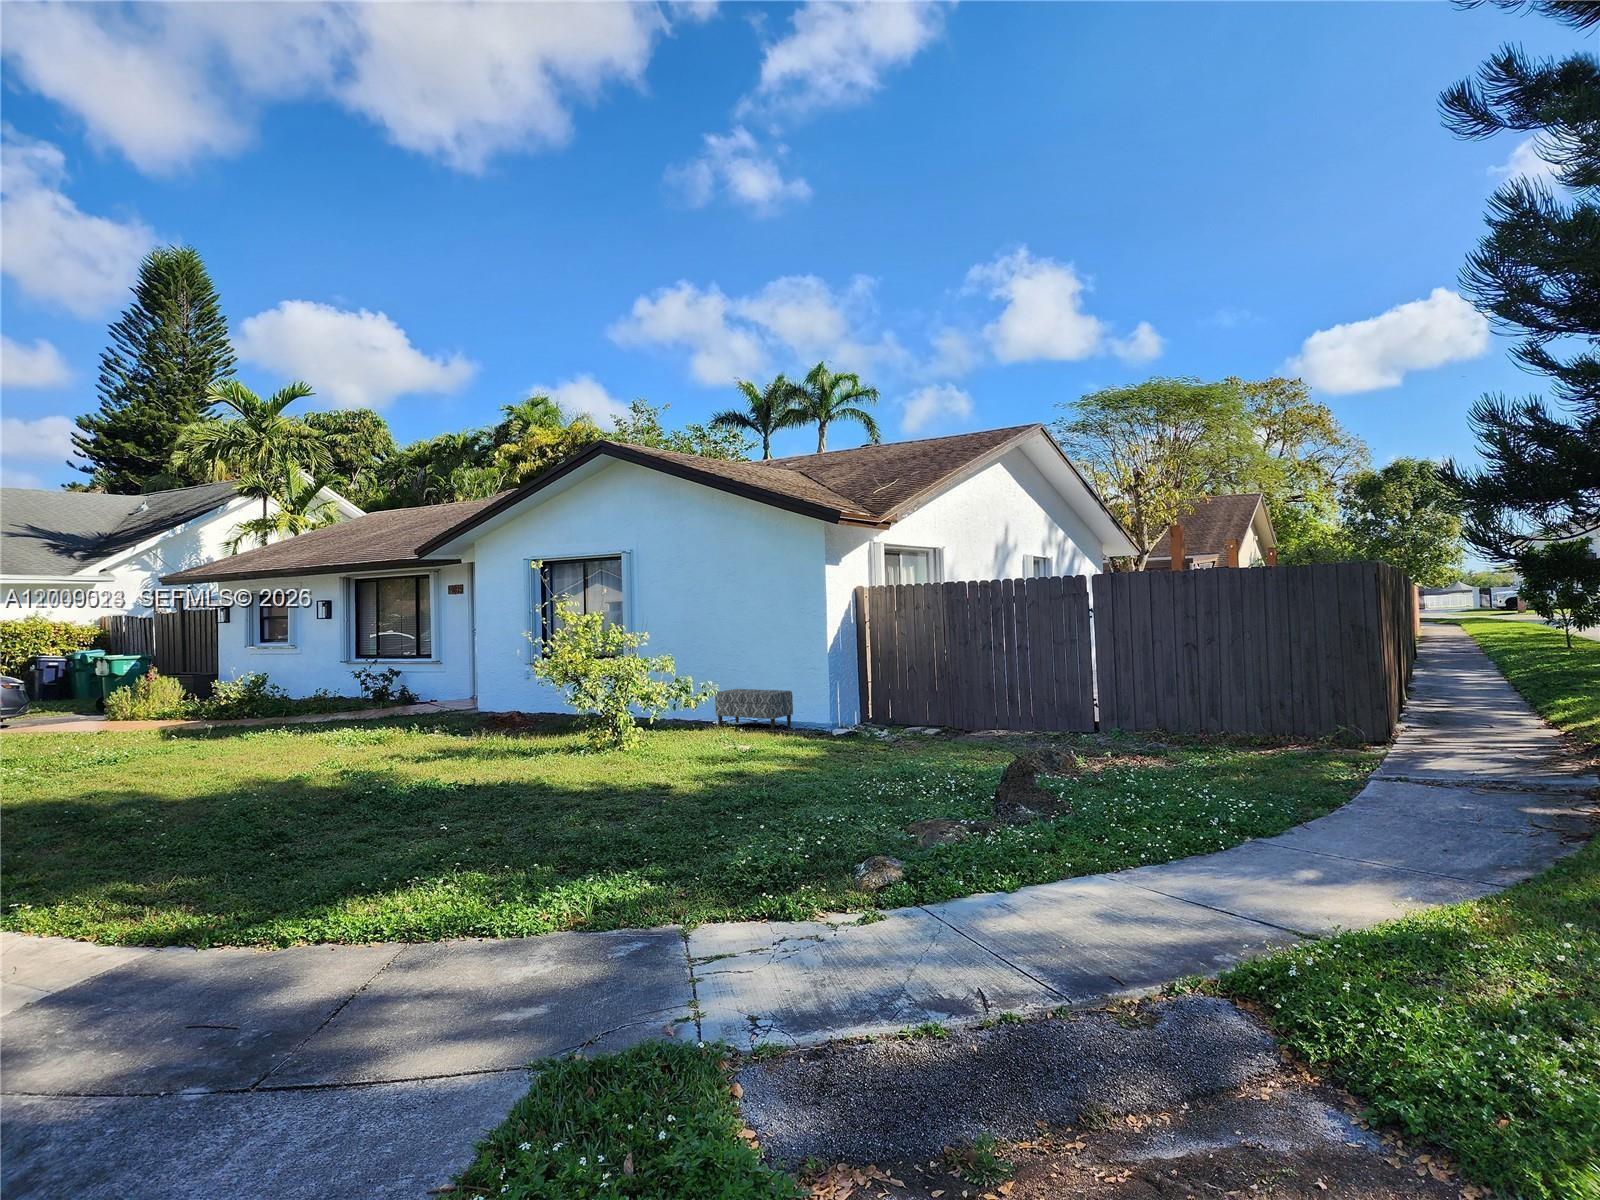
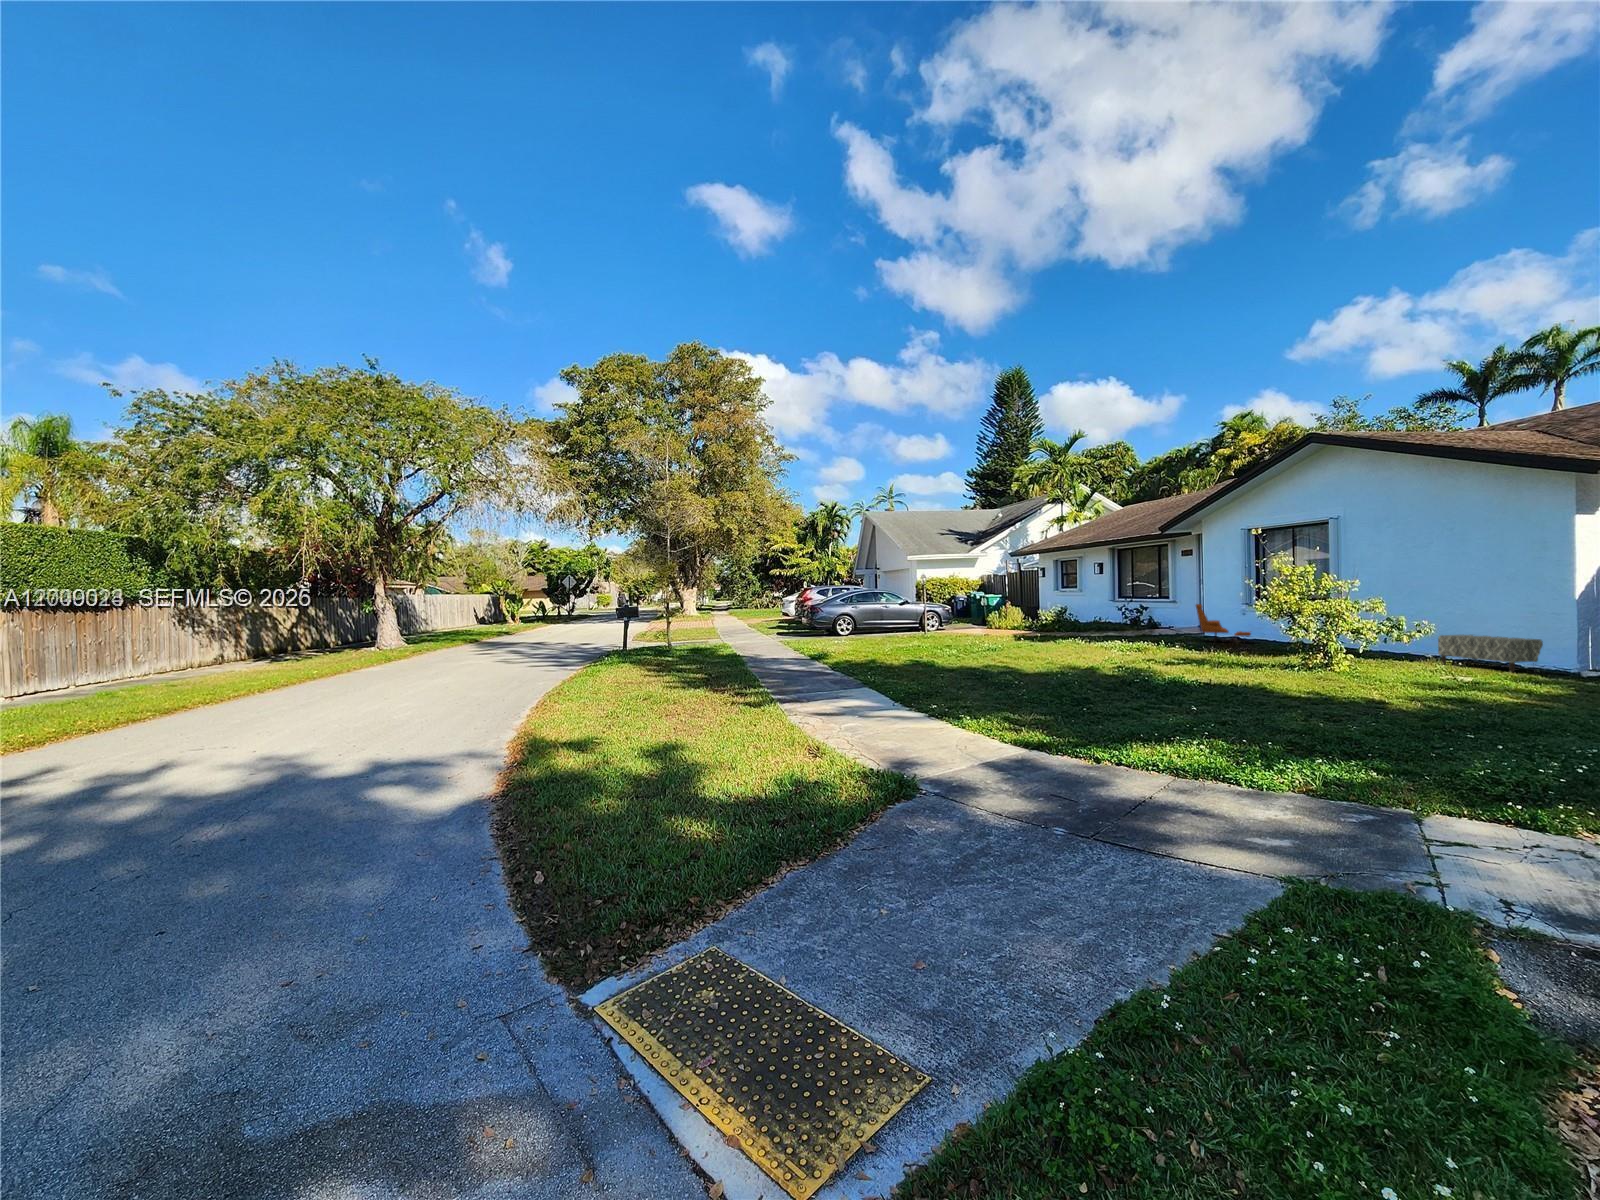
lounge chair: none [463,662,539,720] -> present [1196,604,1251,643]

